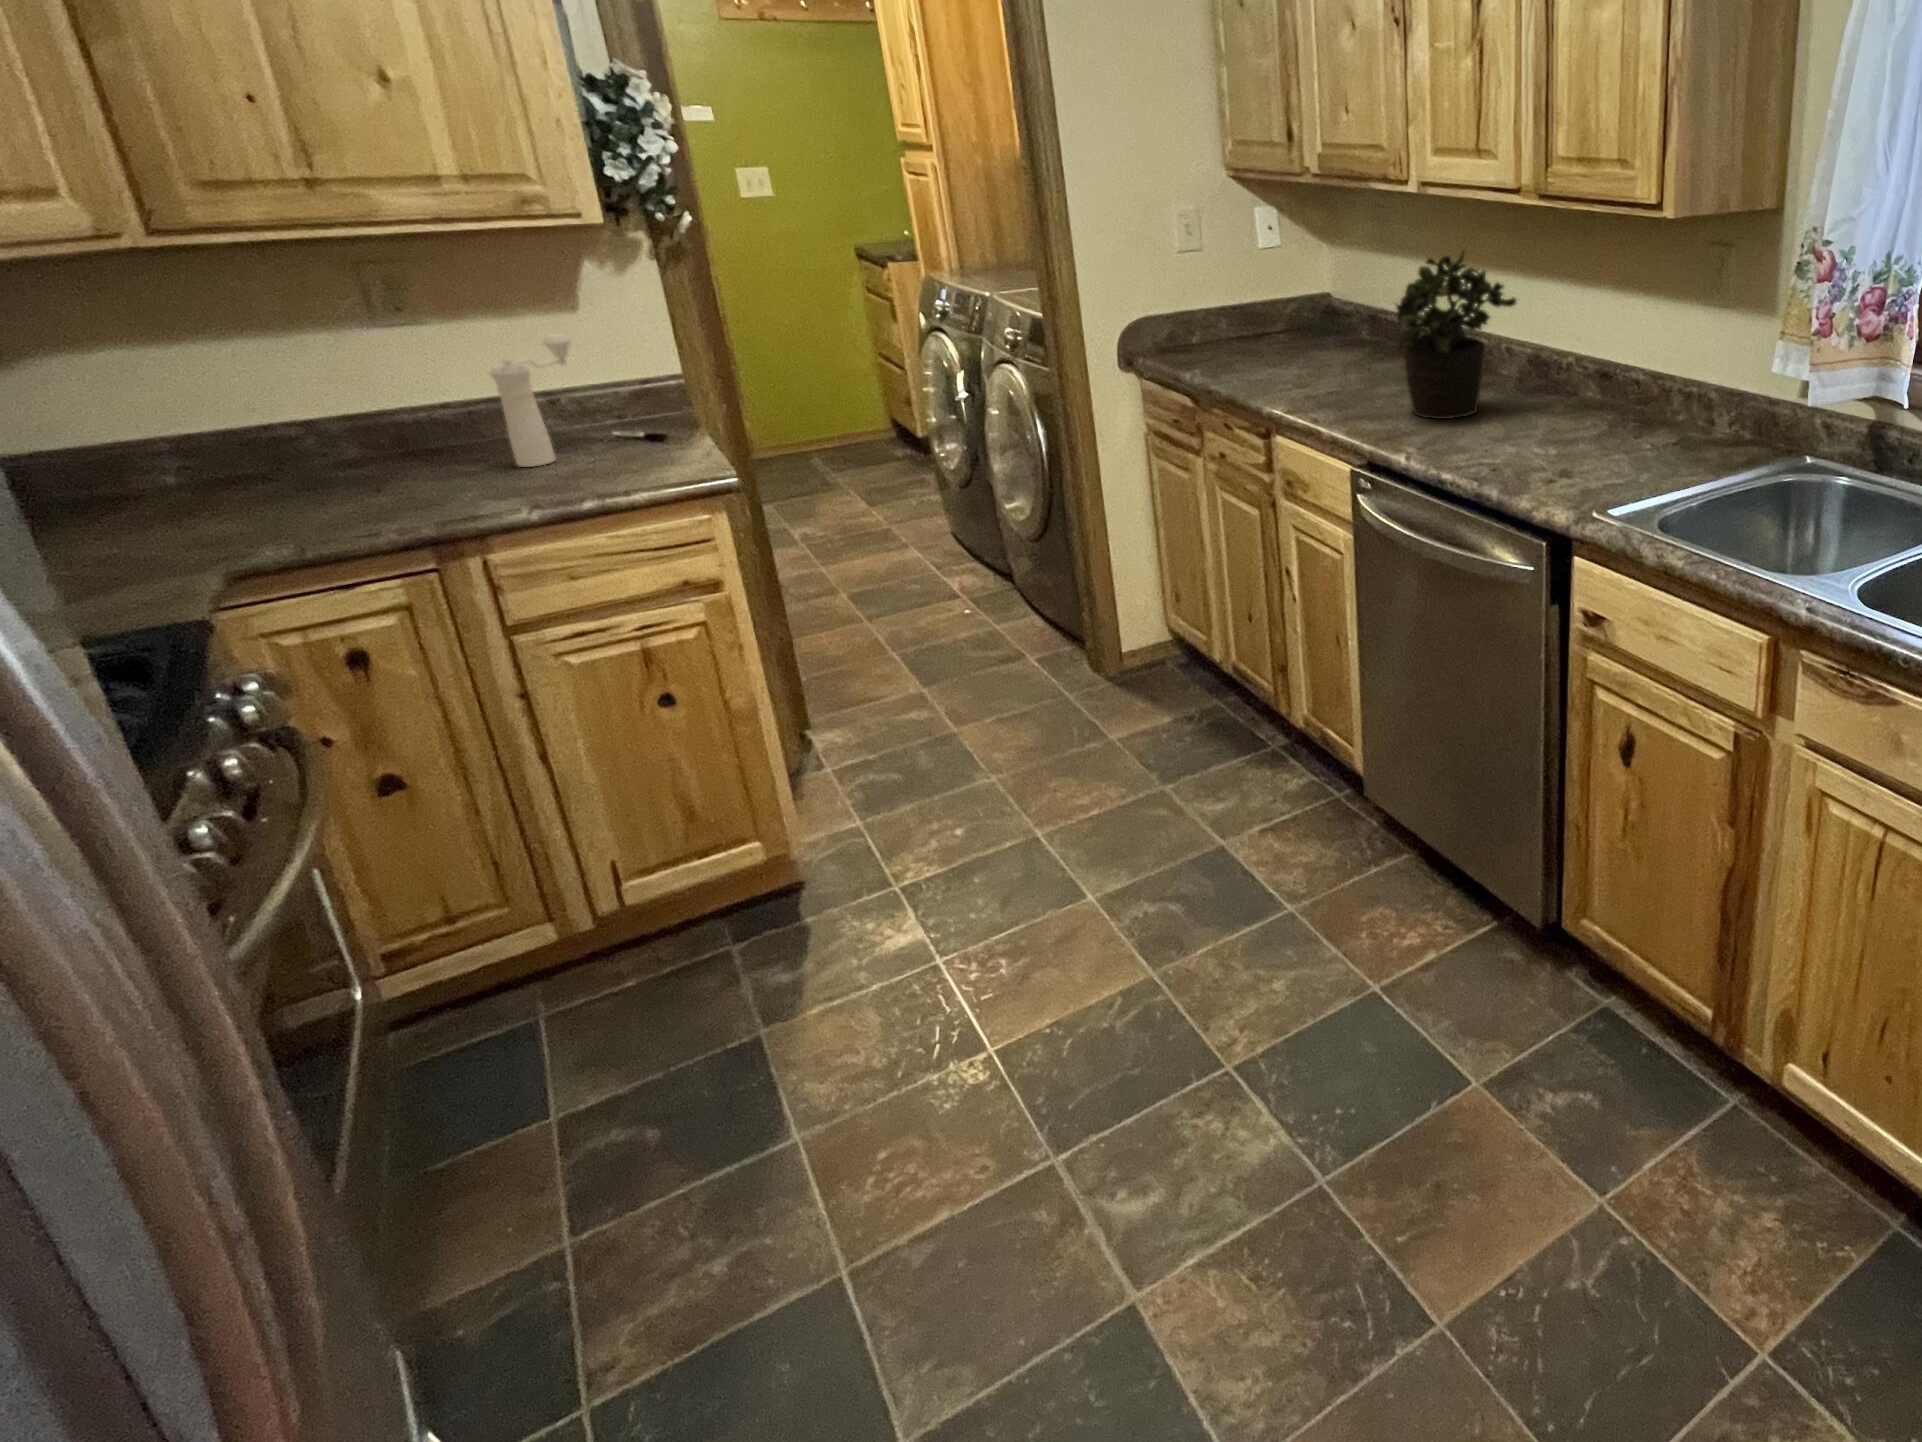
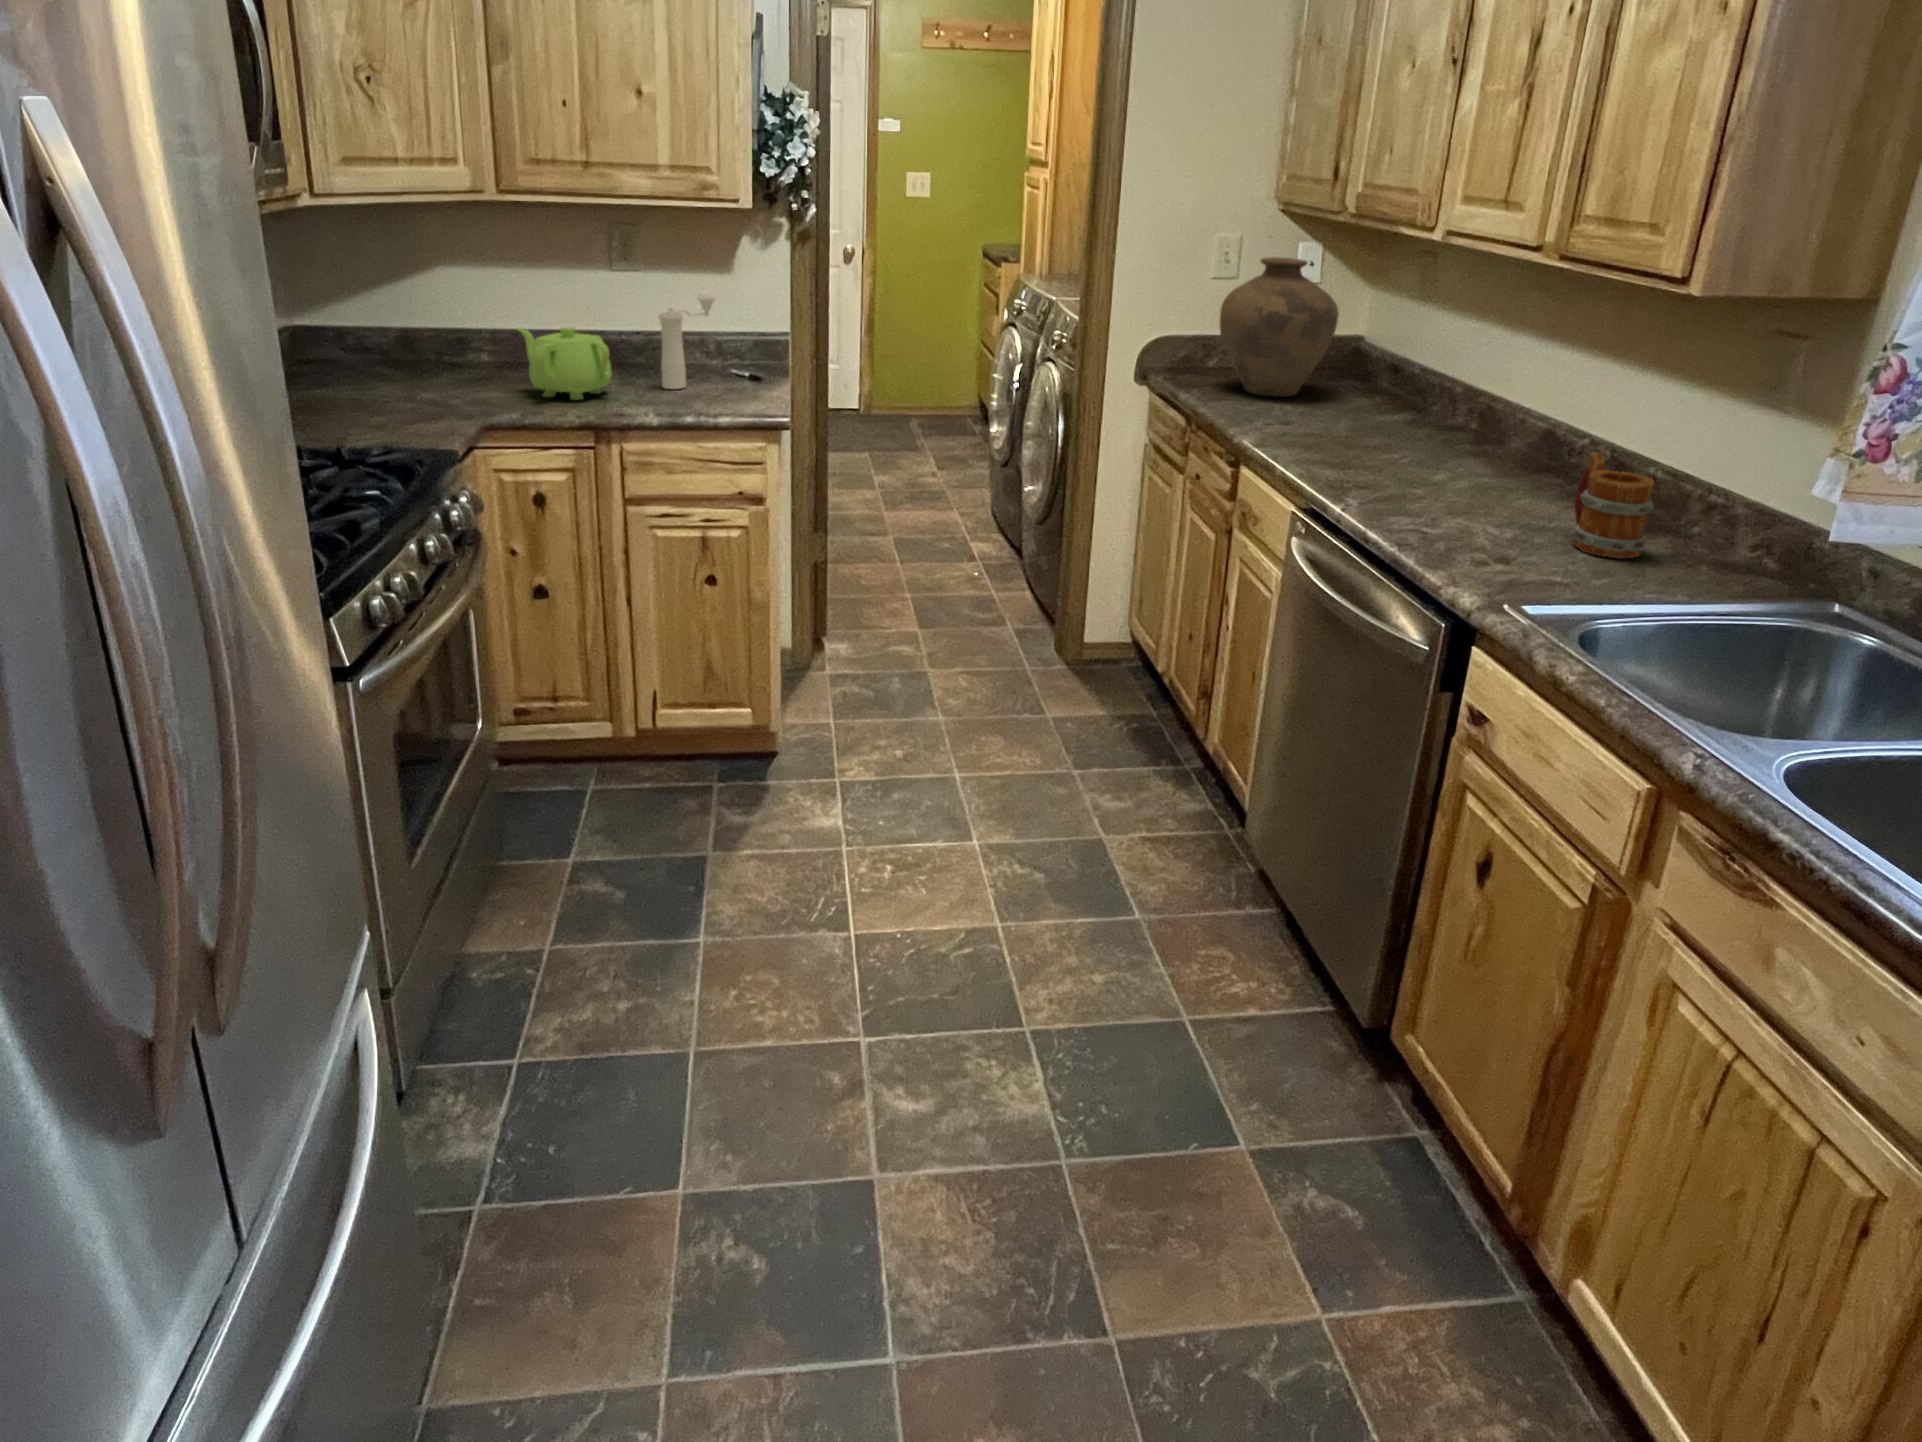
vase: none [1199,226,1315,365] -> present [1220,257,1339,397]
potted plant: present [1396,249,1517,419] -> none [1373,302,1528,480]
mug: none [1594,368,1661,457] -> present [1572,452,1654,558]
teapot: none [236,406,434,510] -> present [517,327,612,400]

